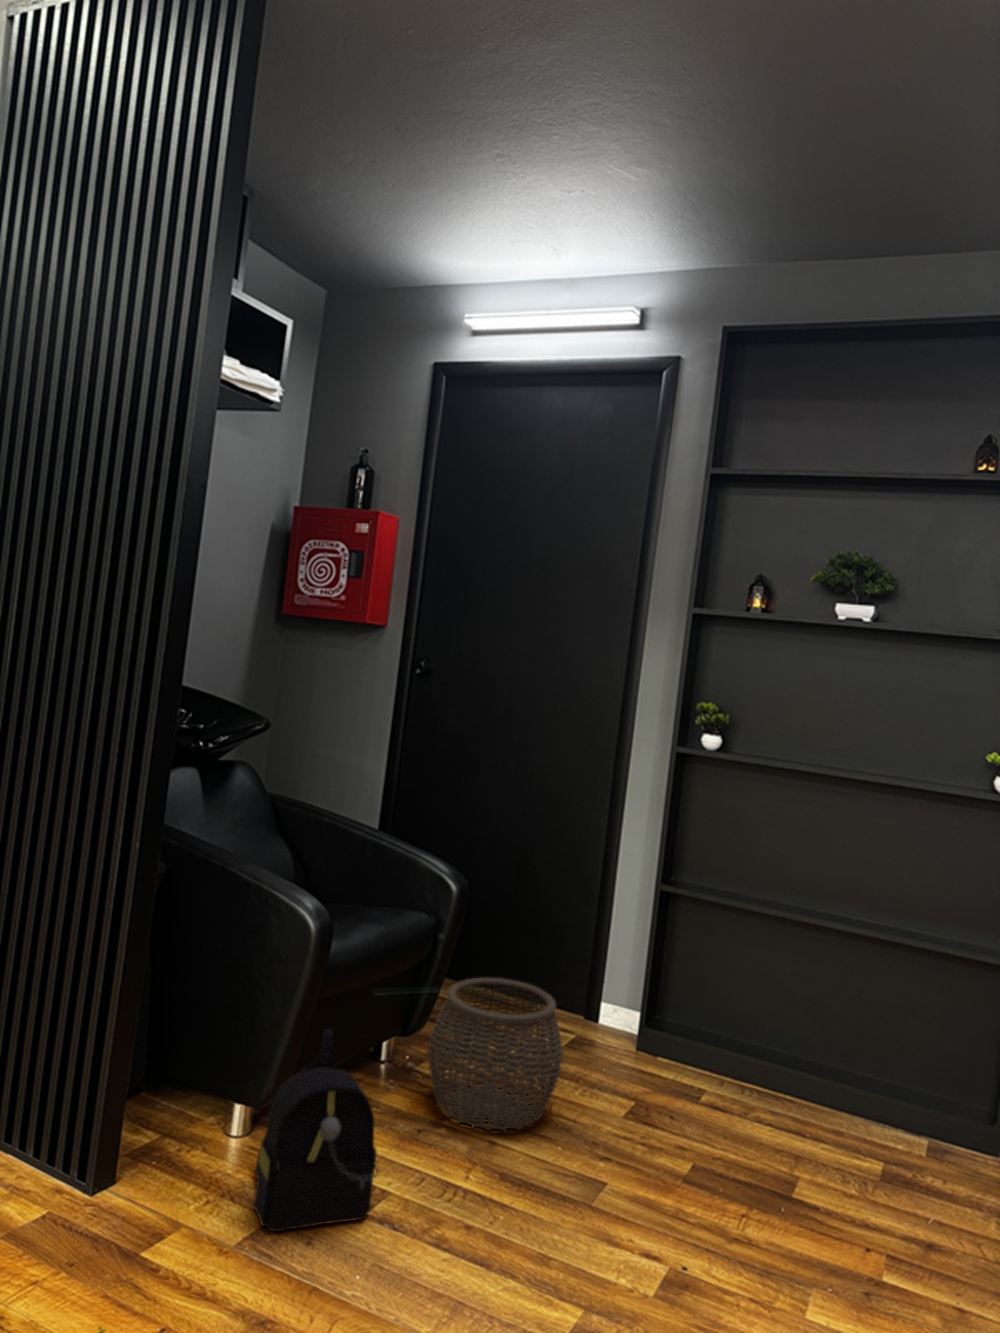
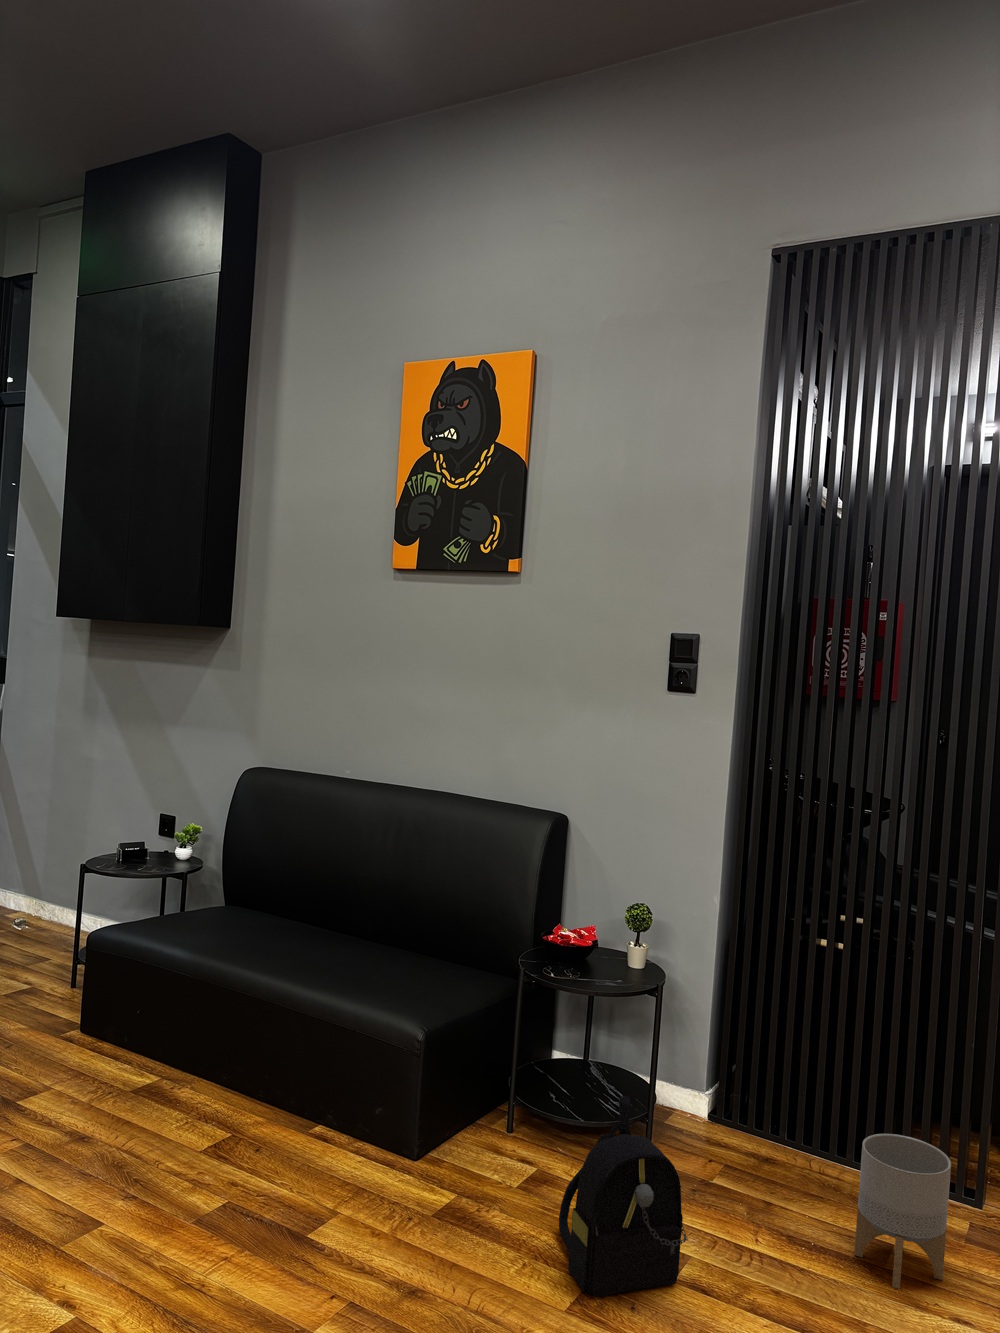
woven basket: present [428,978,563,1131] -> none [689,1037,823,1191]
planter: none [564,1072,661,1225] -> present [854,1134,951,1289]

